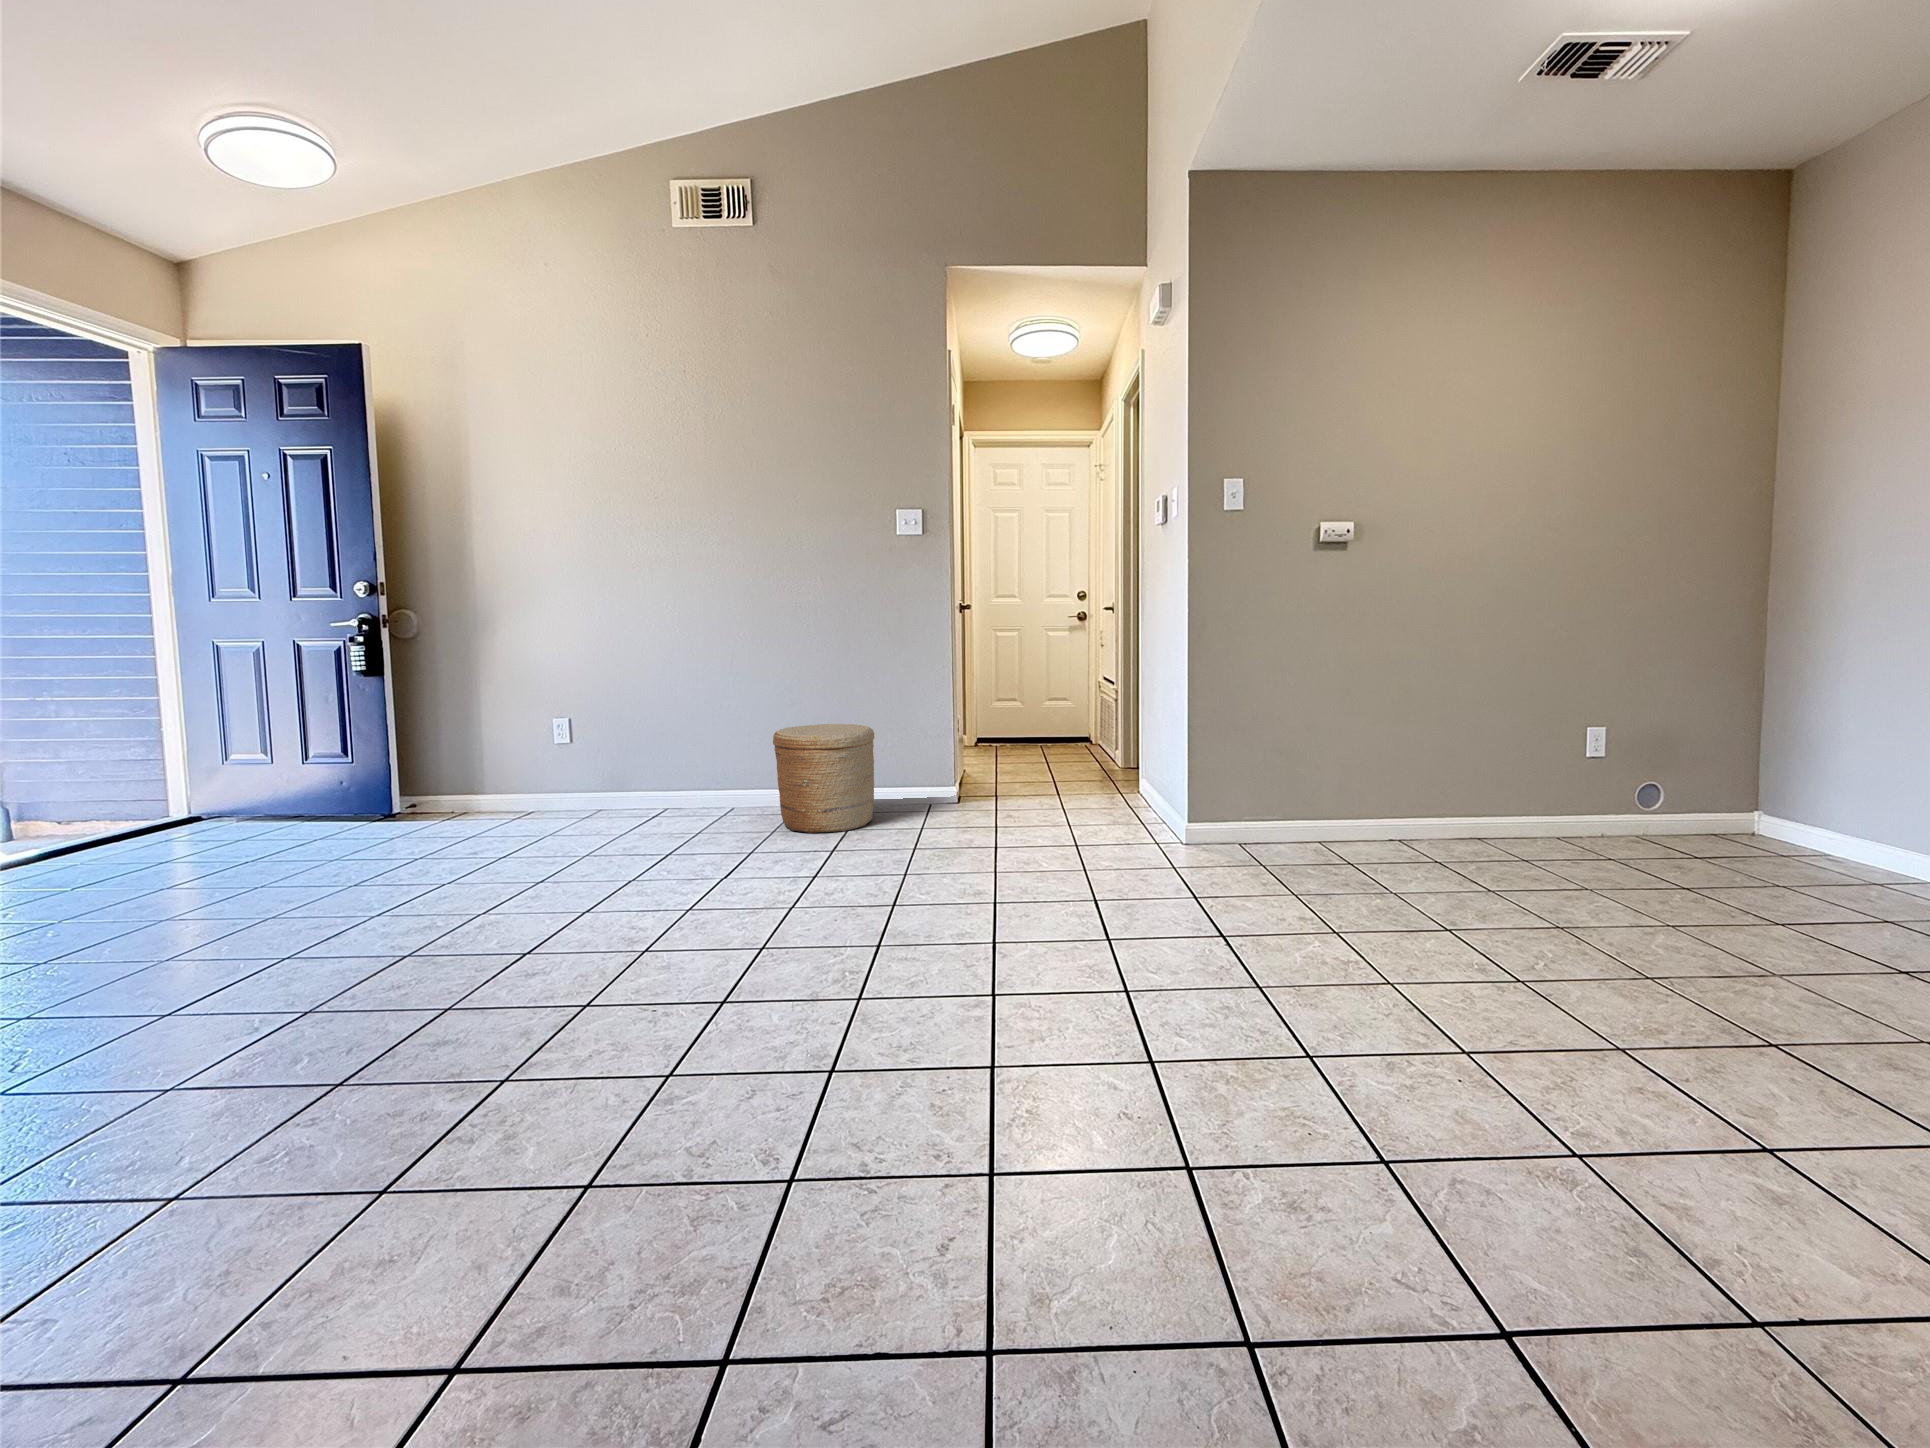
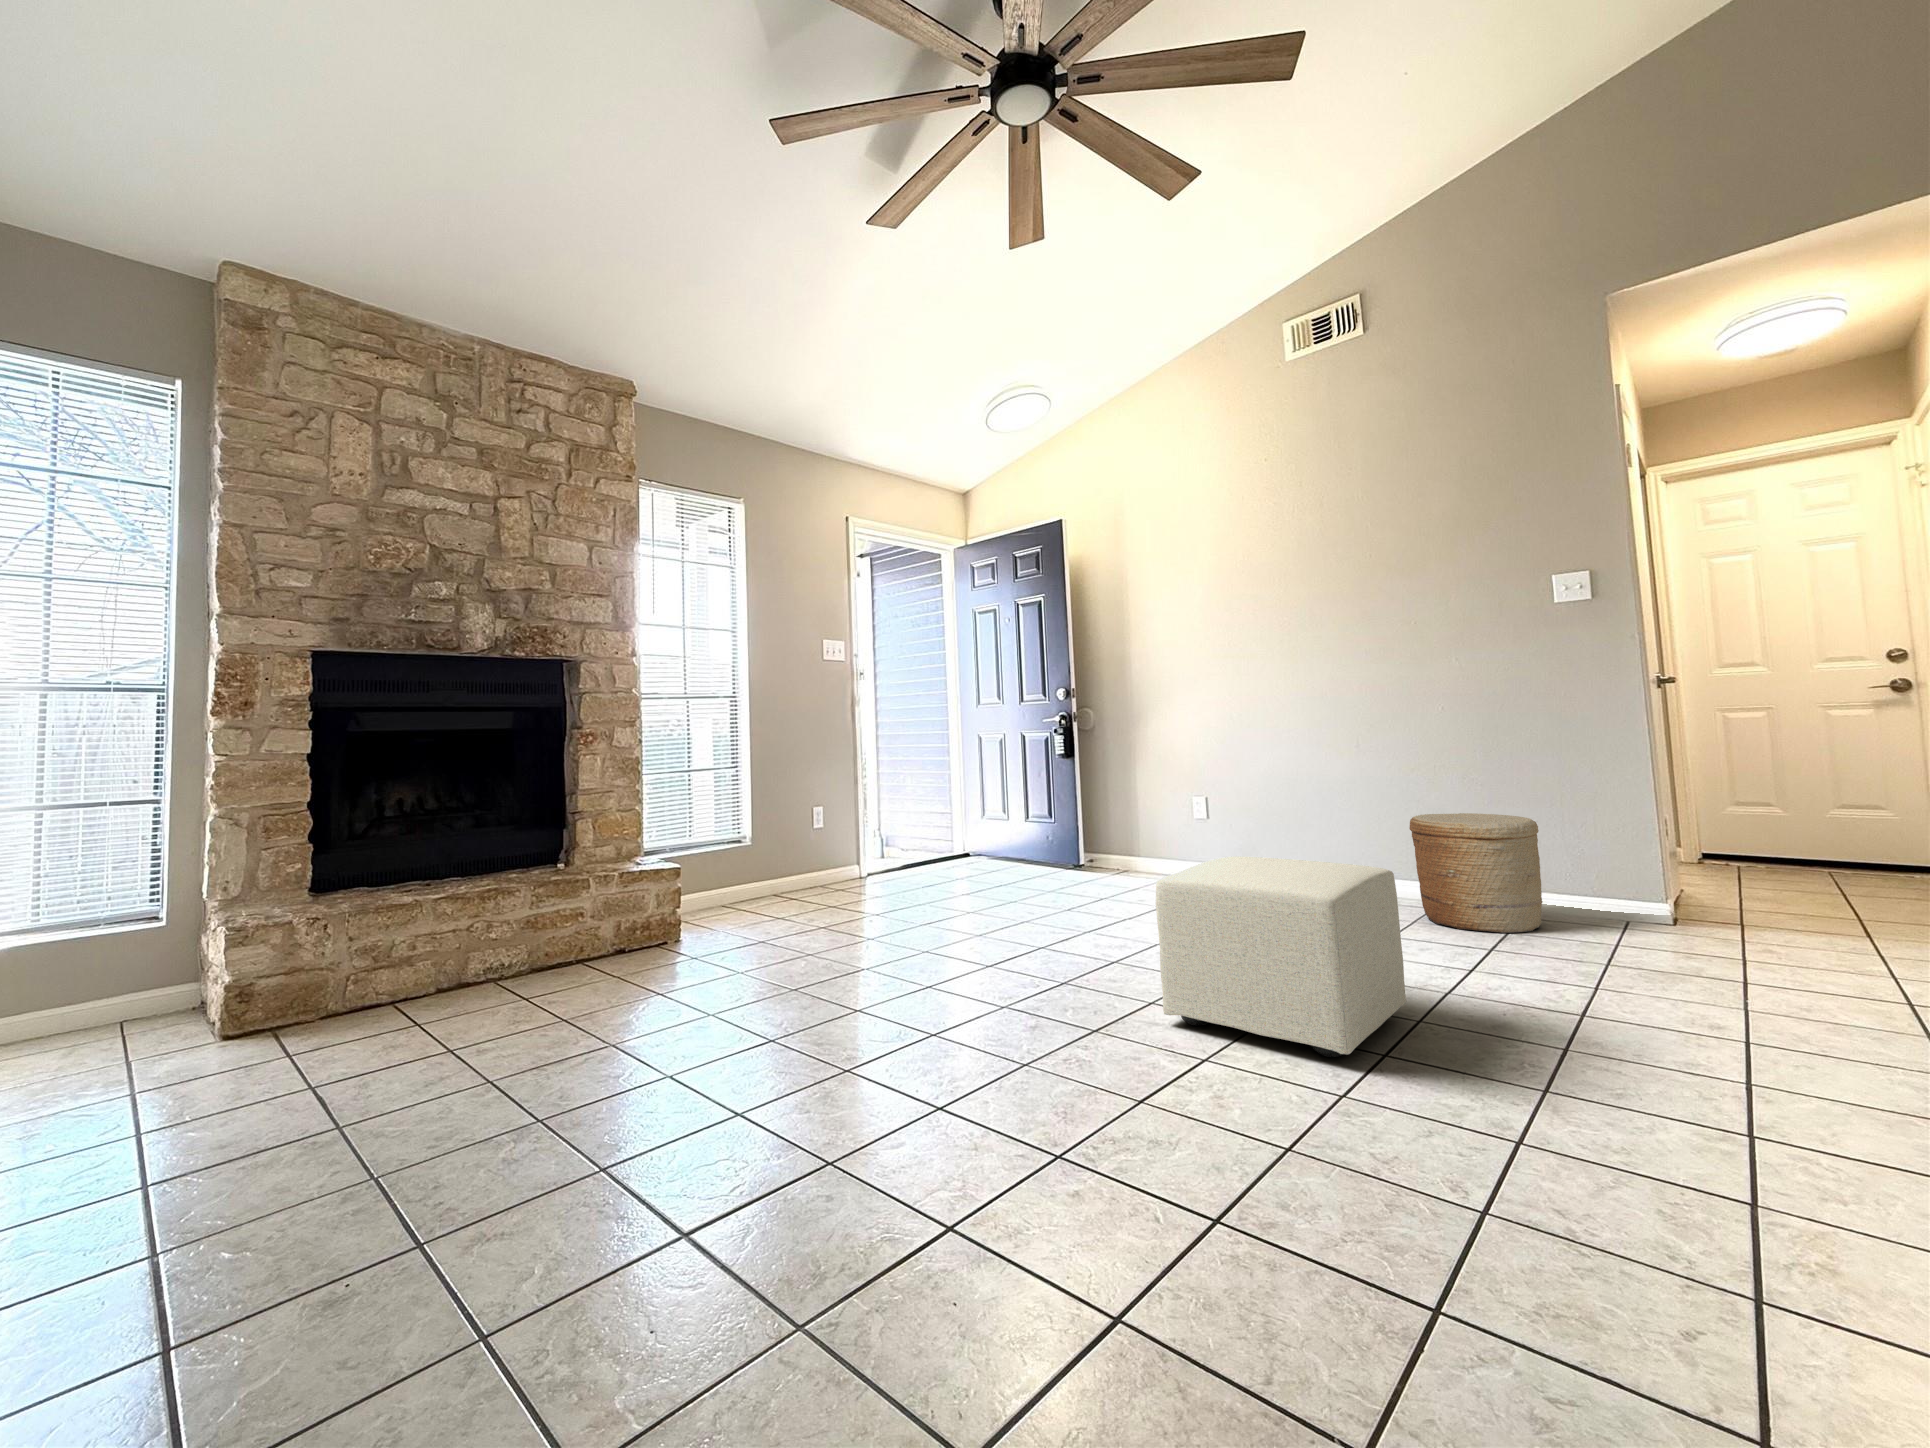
ottoman: none [455,797,751,1017] -> present [1156,856,1406,1057]

